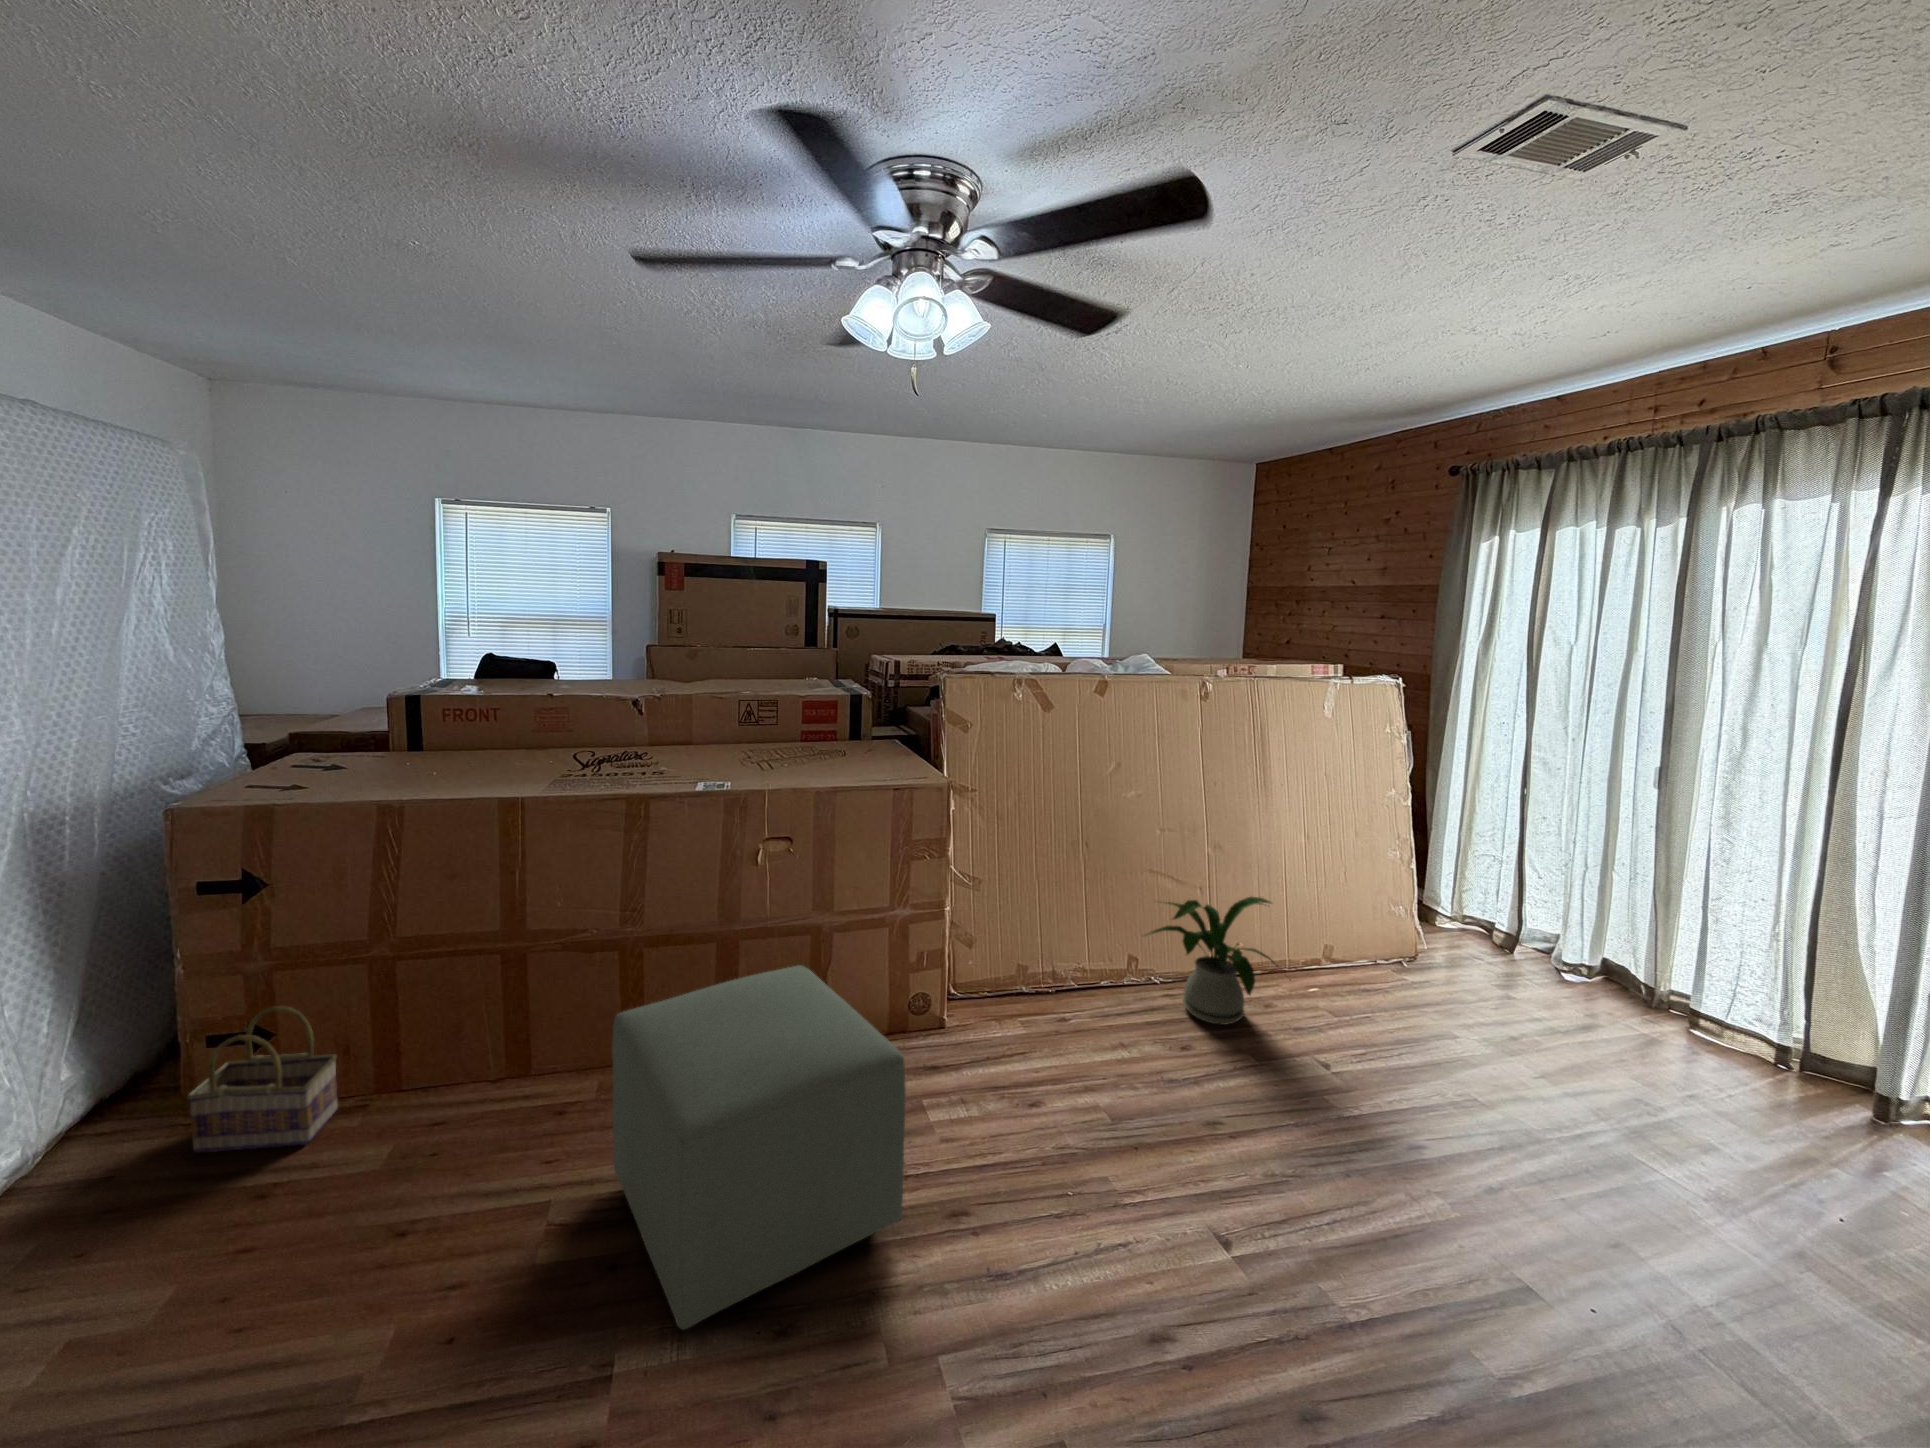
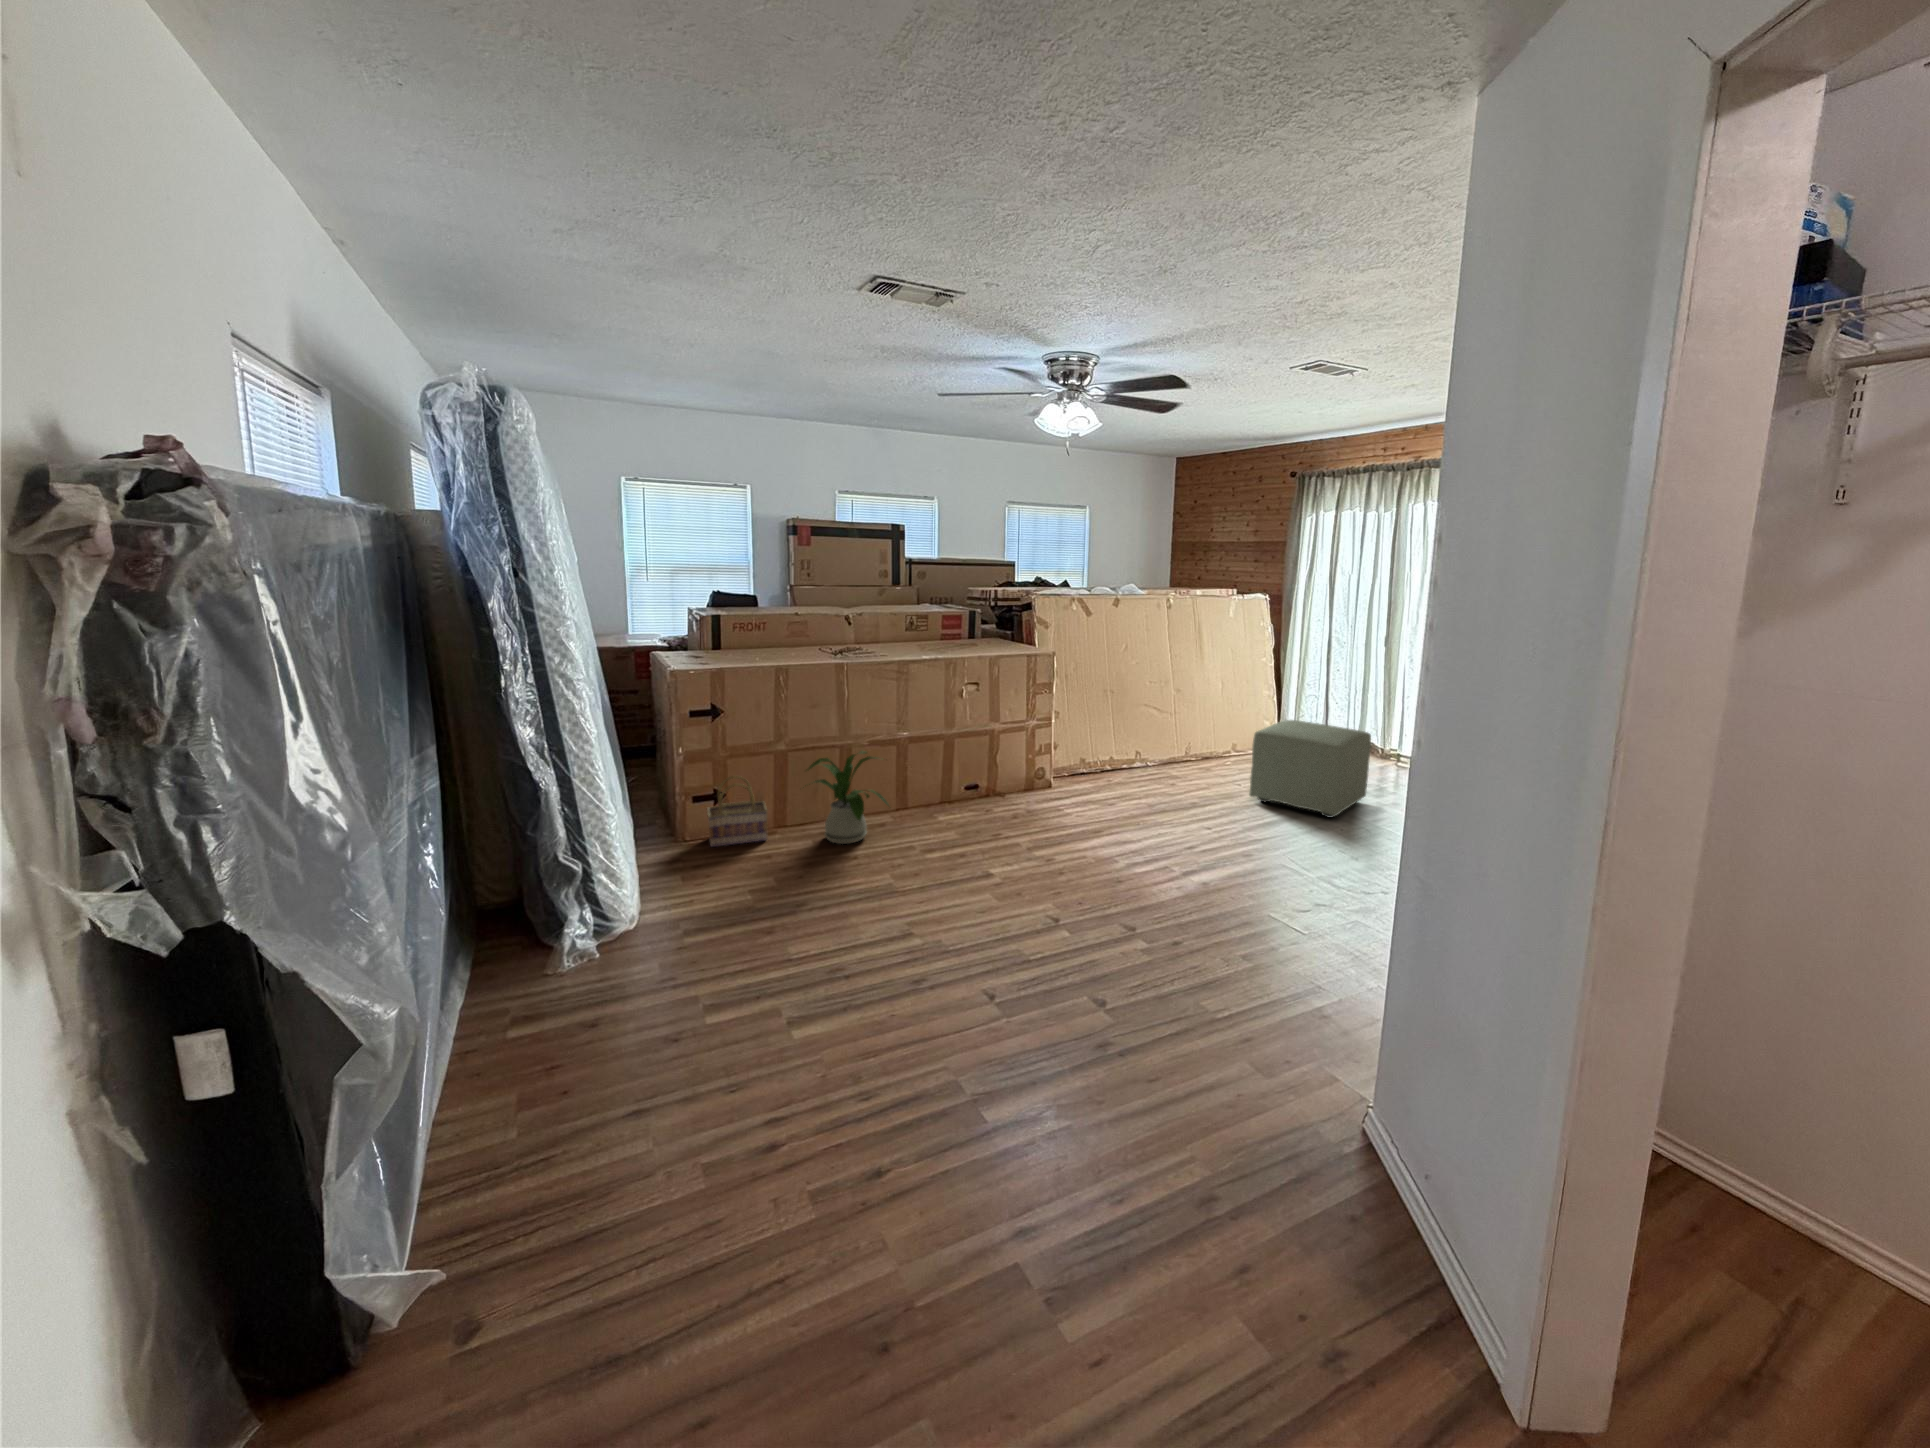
house plant: present [1148,897,1291,1025] -> present [808,751,888,844]
ottoman: present [612,965,906,1330] -> present [1249,720,1371,818]

